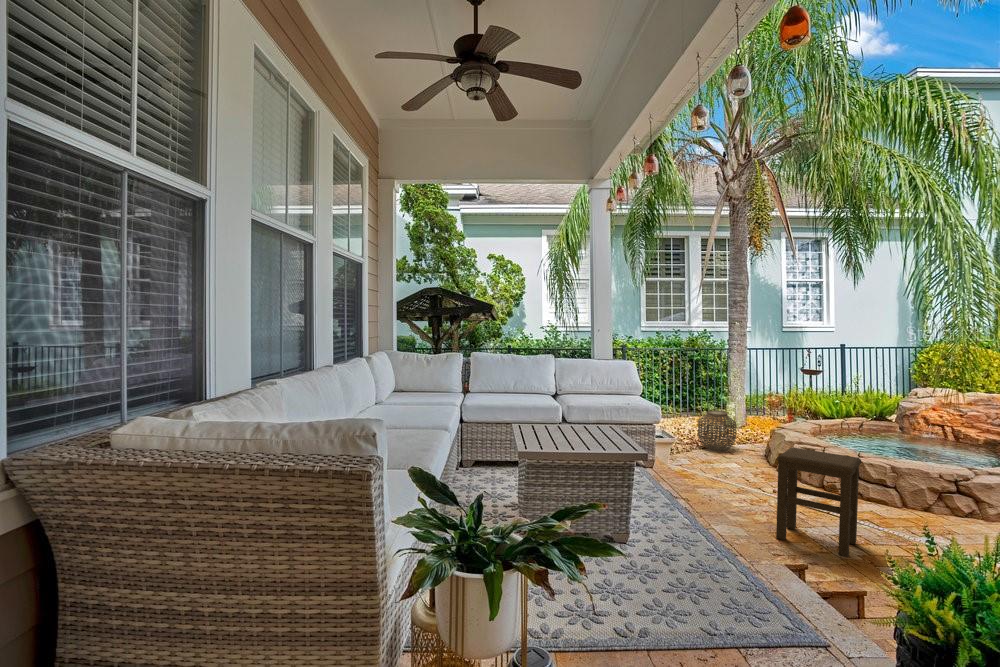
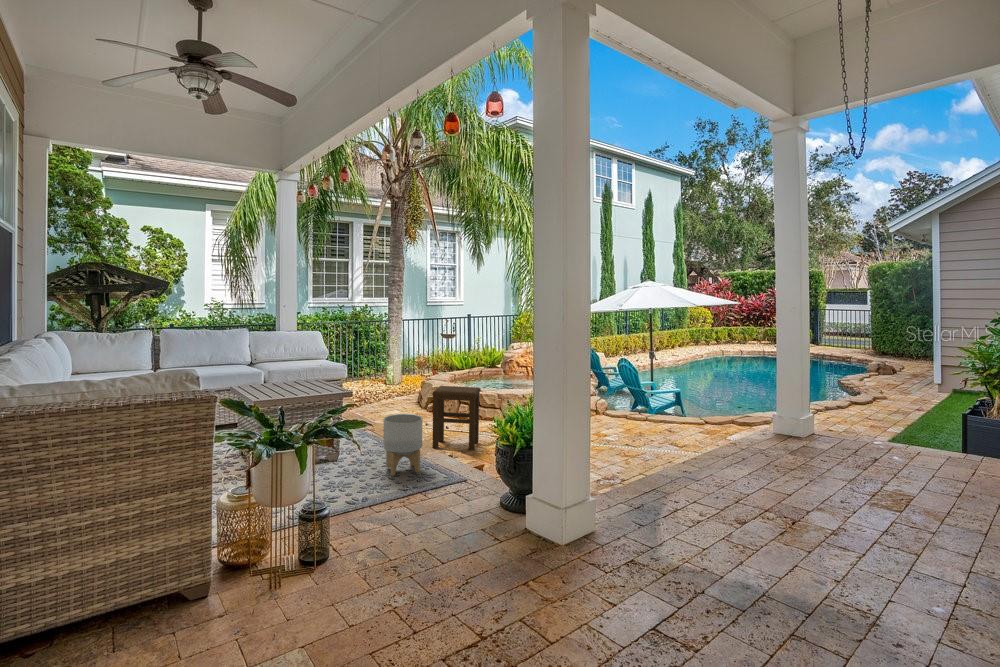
woven basket: present [698,411,736,451] -> none [370,370,399,402]
planter: none [690,491,753,593] -> present [384,414,423,476]

